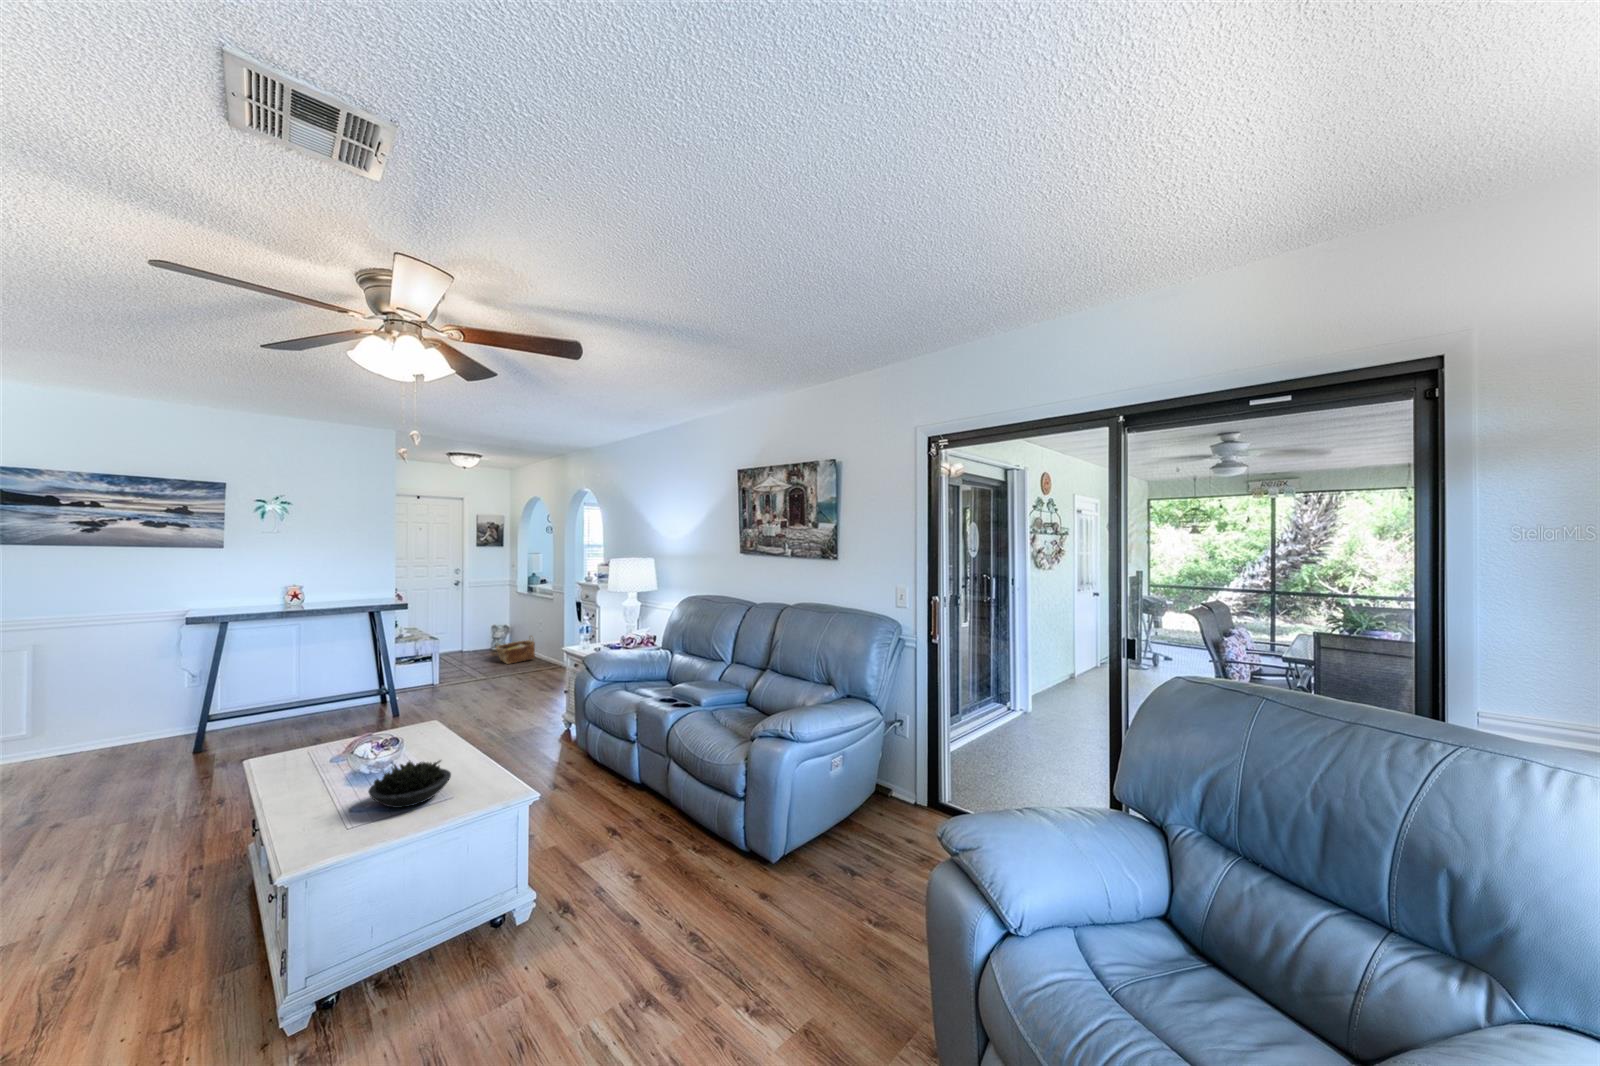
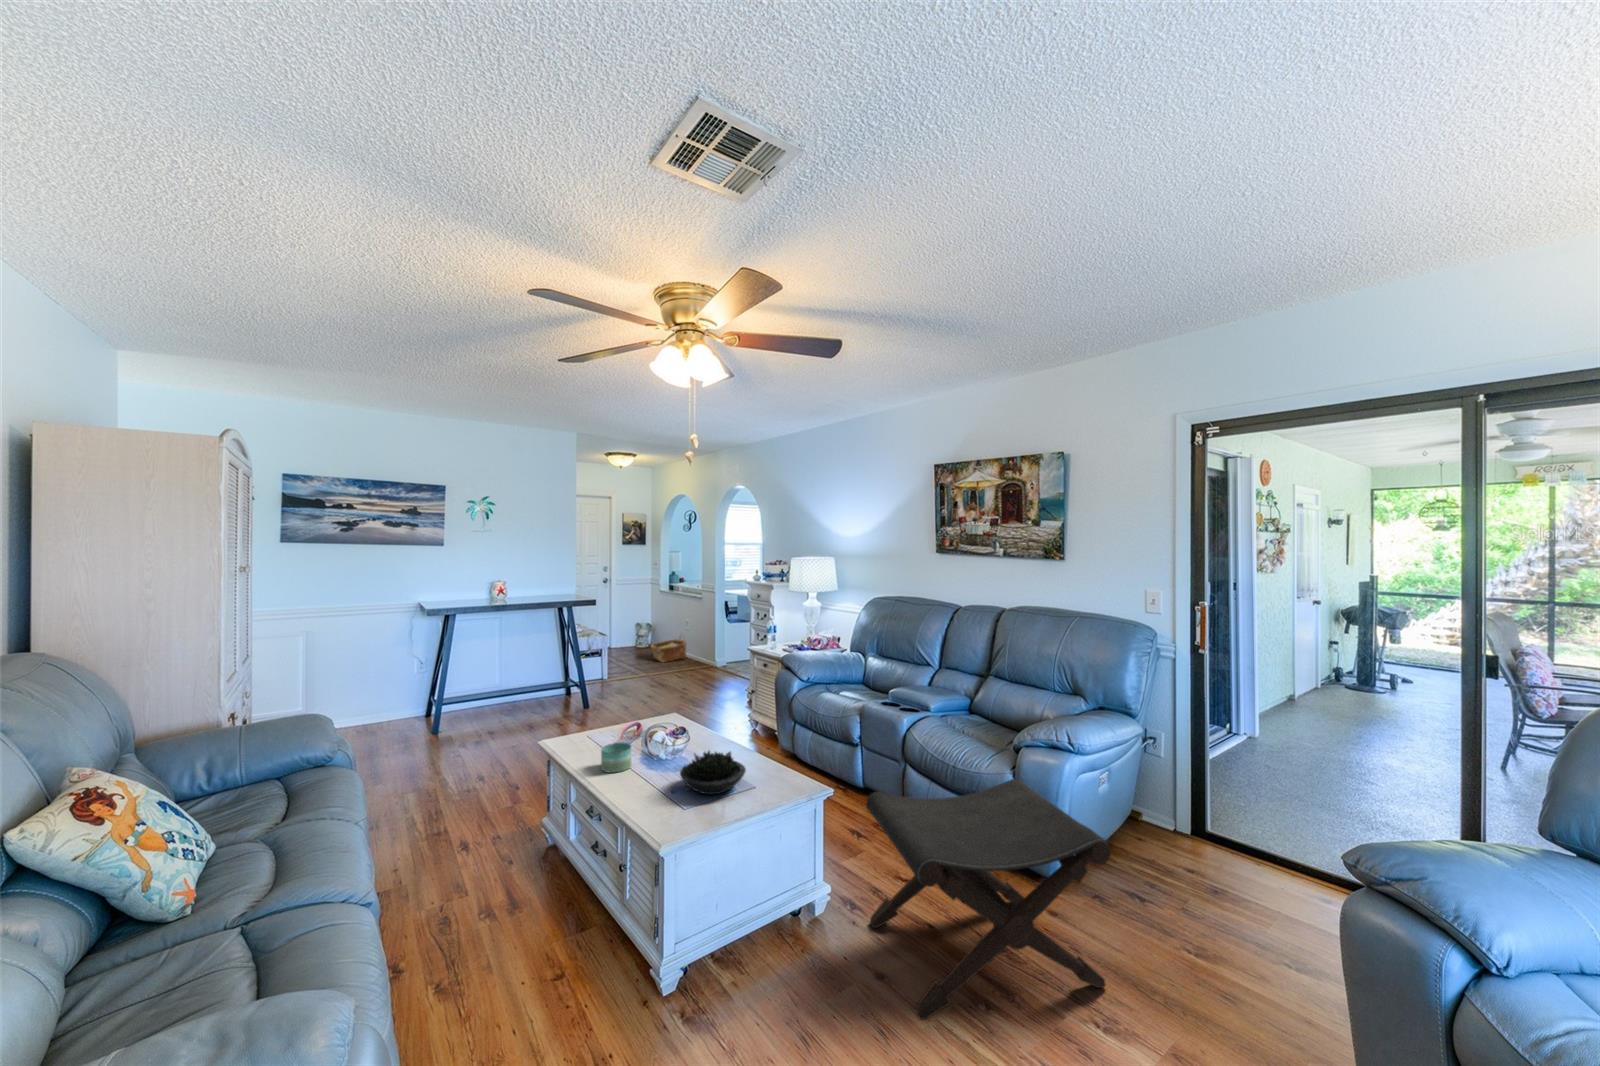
candle: none [297,757,338,790] -> present [601,743,631,773]
footstool: none [566,771,778,1025] -> present [866,779,1111,1020]

